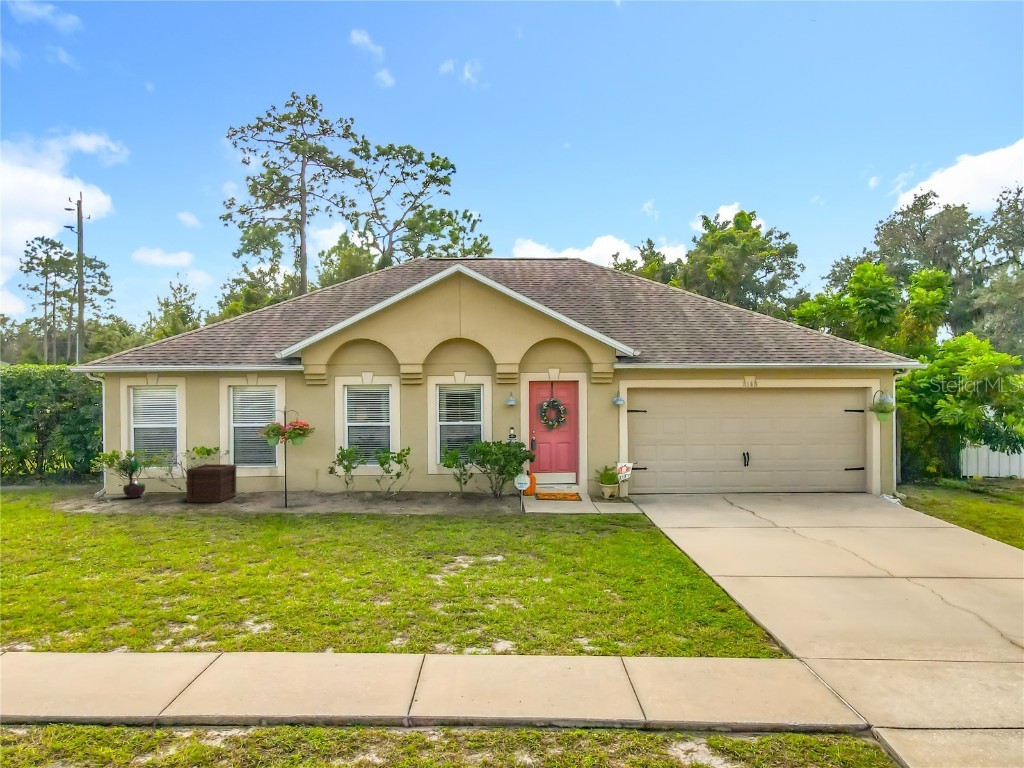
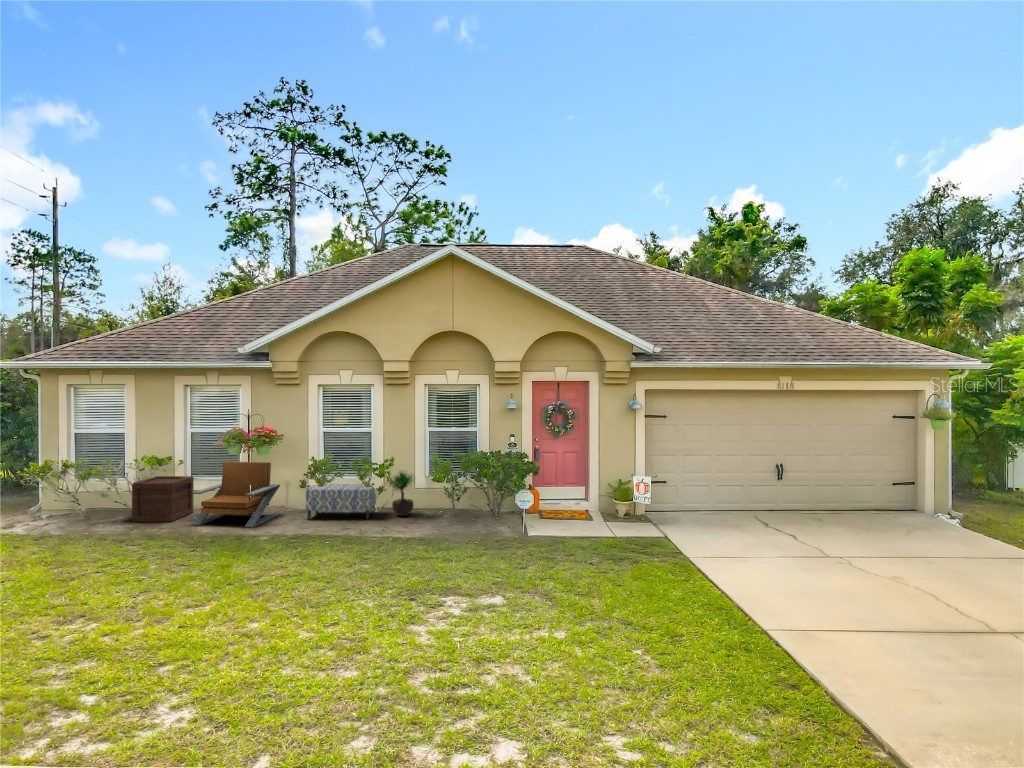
lounge chair: none [239,451,311,506] -> present [192,461,280,527]
potted tree: present [118,460,145,498] -> present [390,471,414,516]
bench: none [334,471,394,501] -> present [306,484,376,520]

